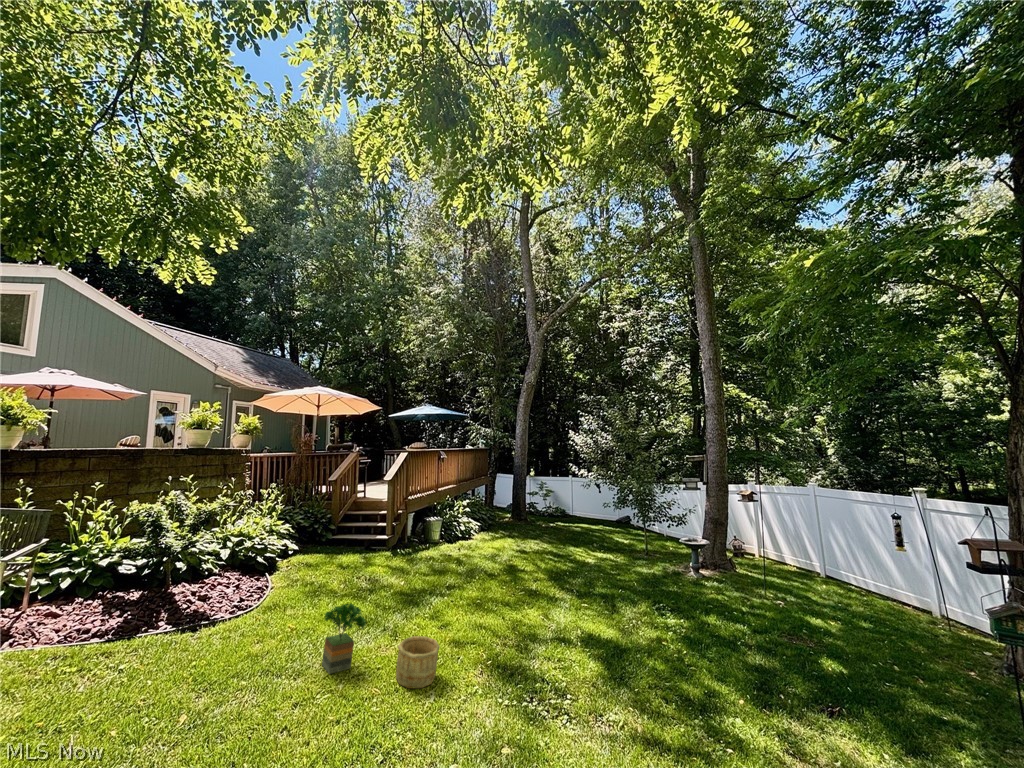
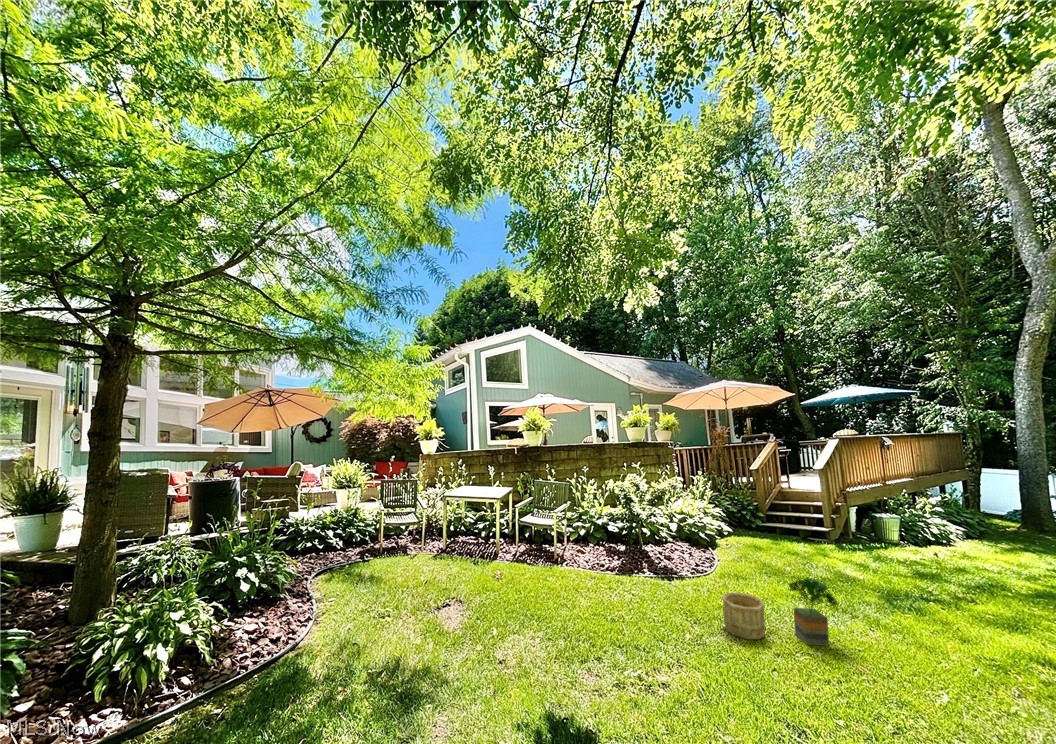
wooden bucket: present [396,636,440,689] -> present [722,593,765,639]

